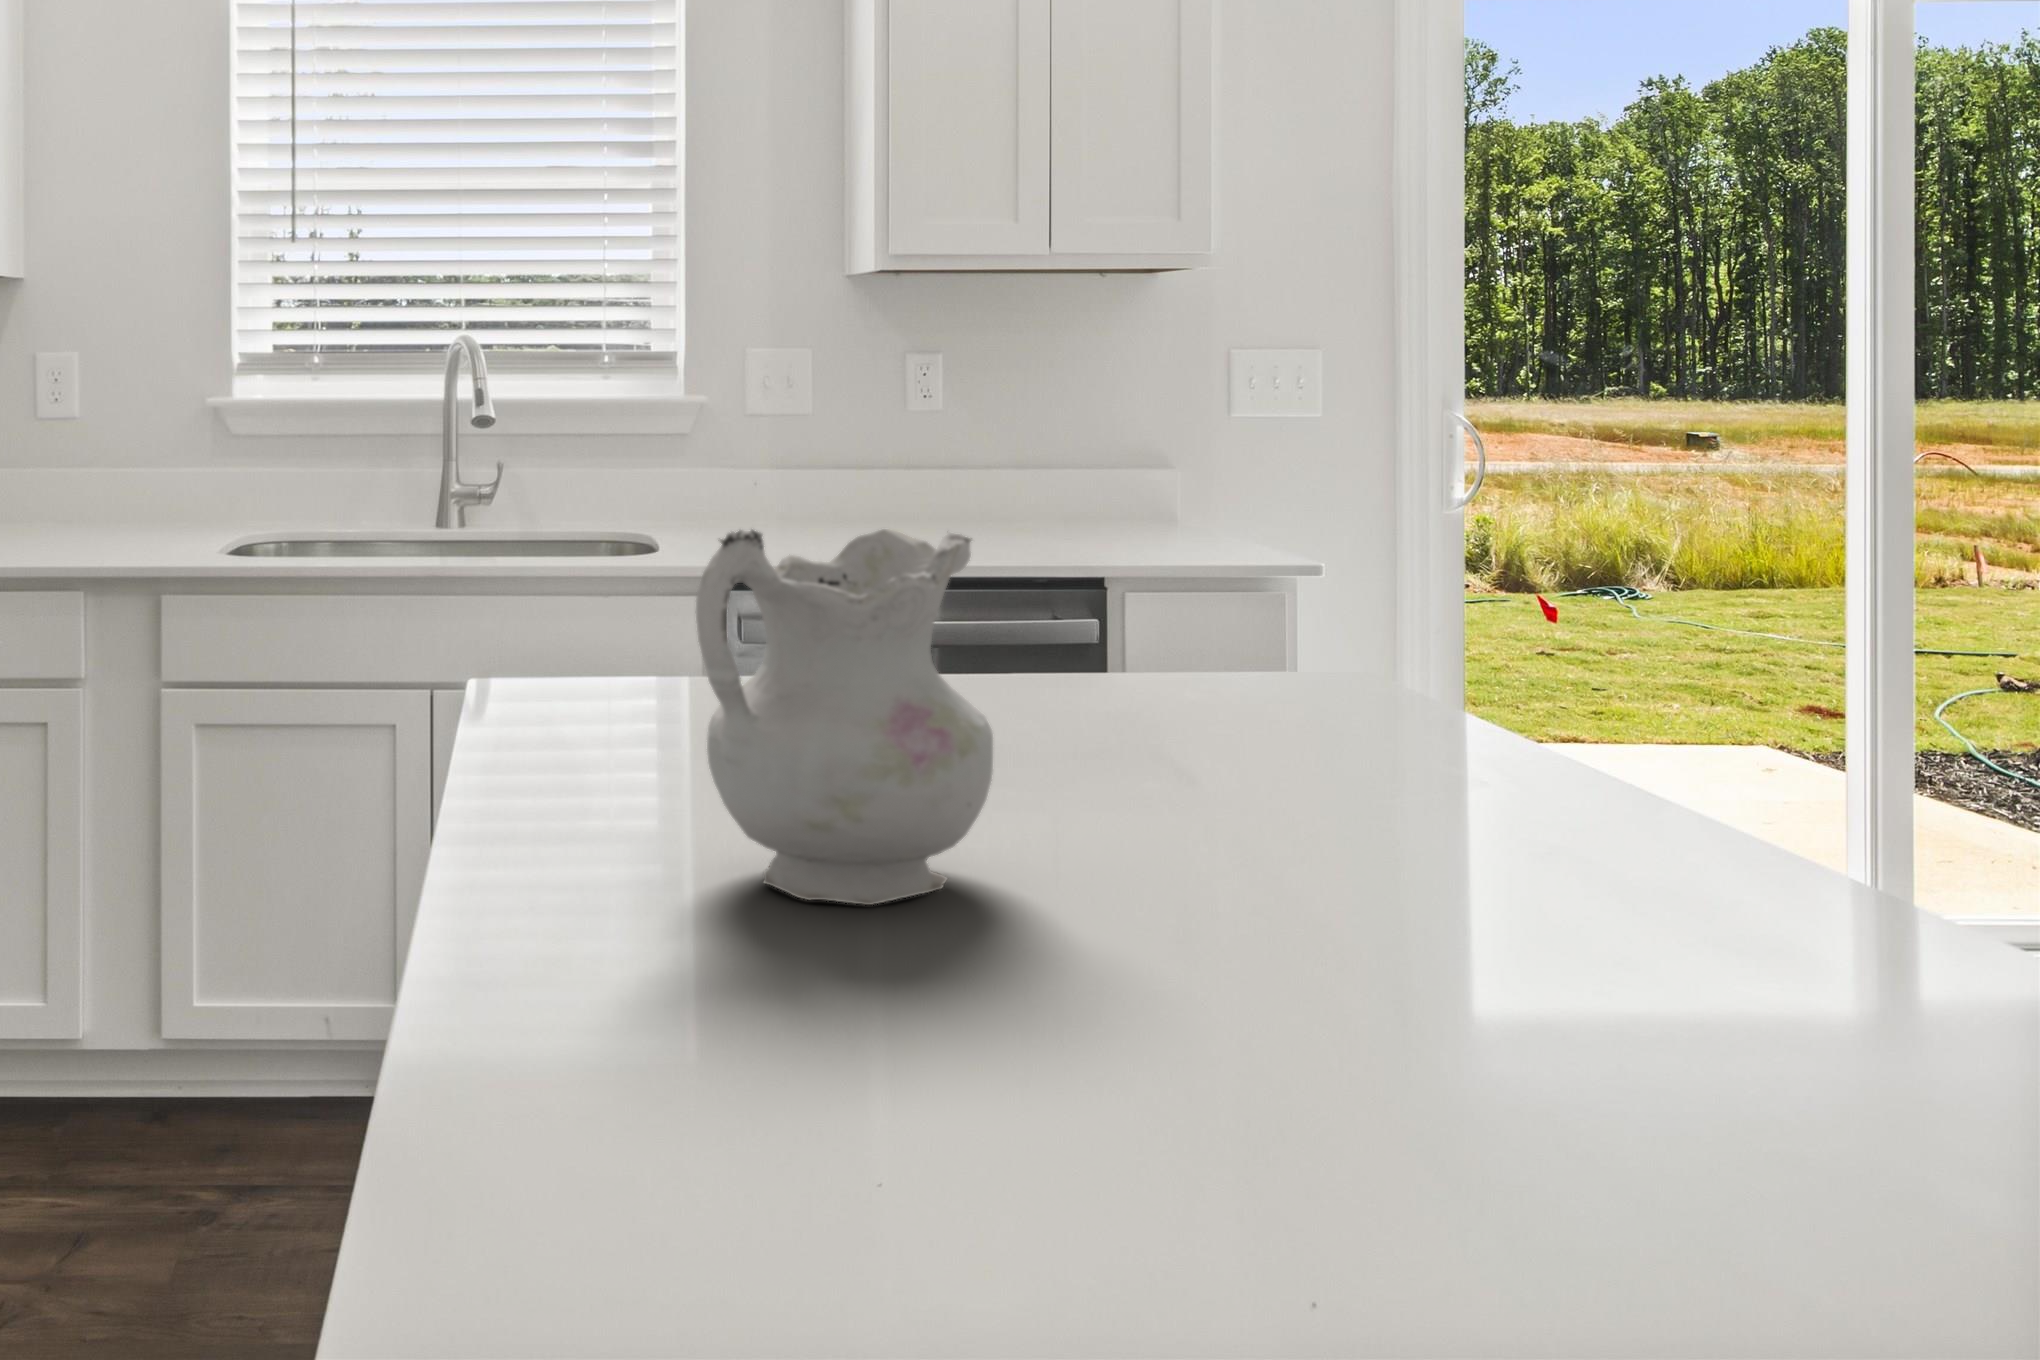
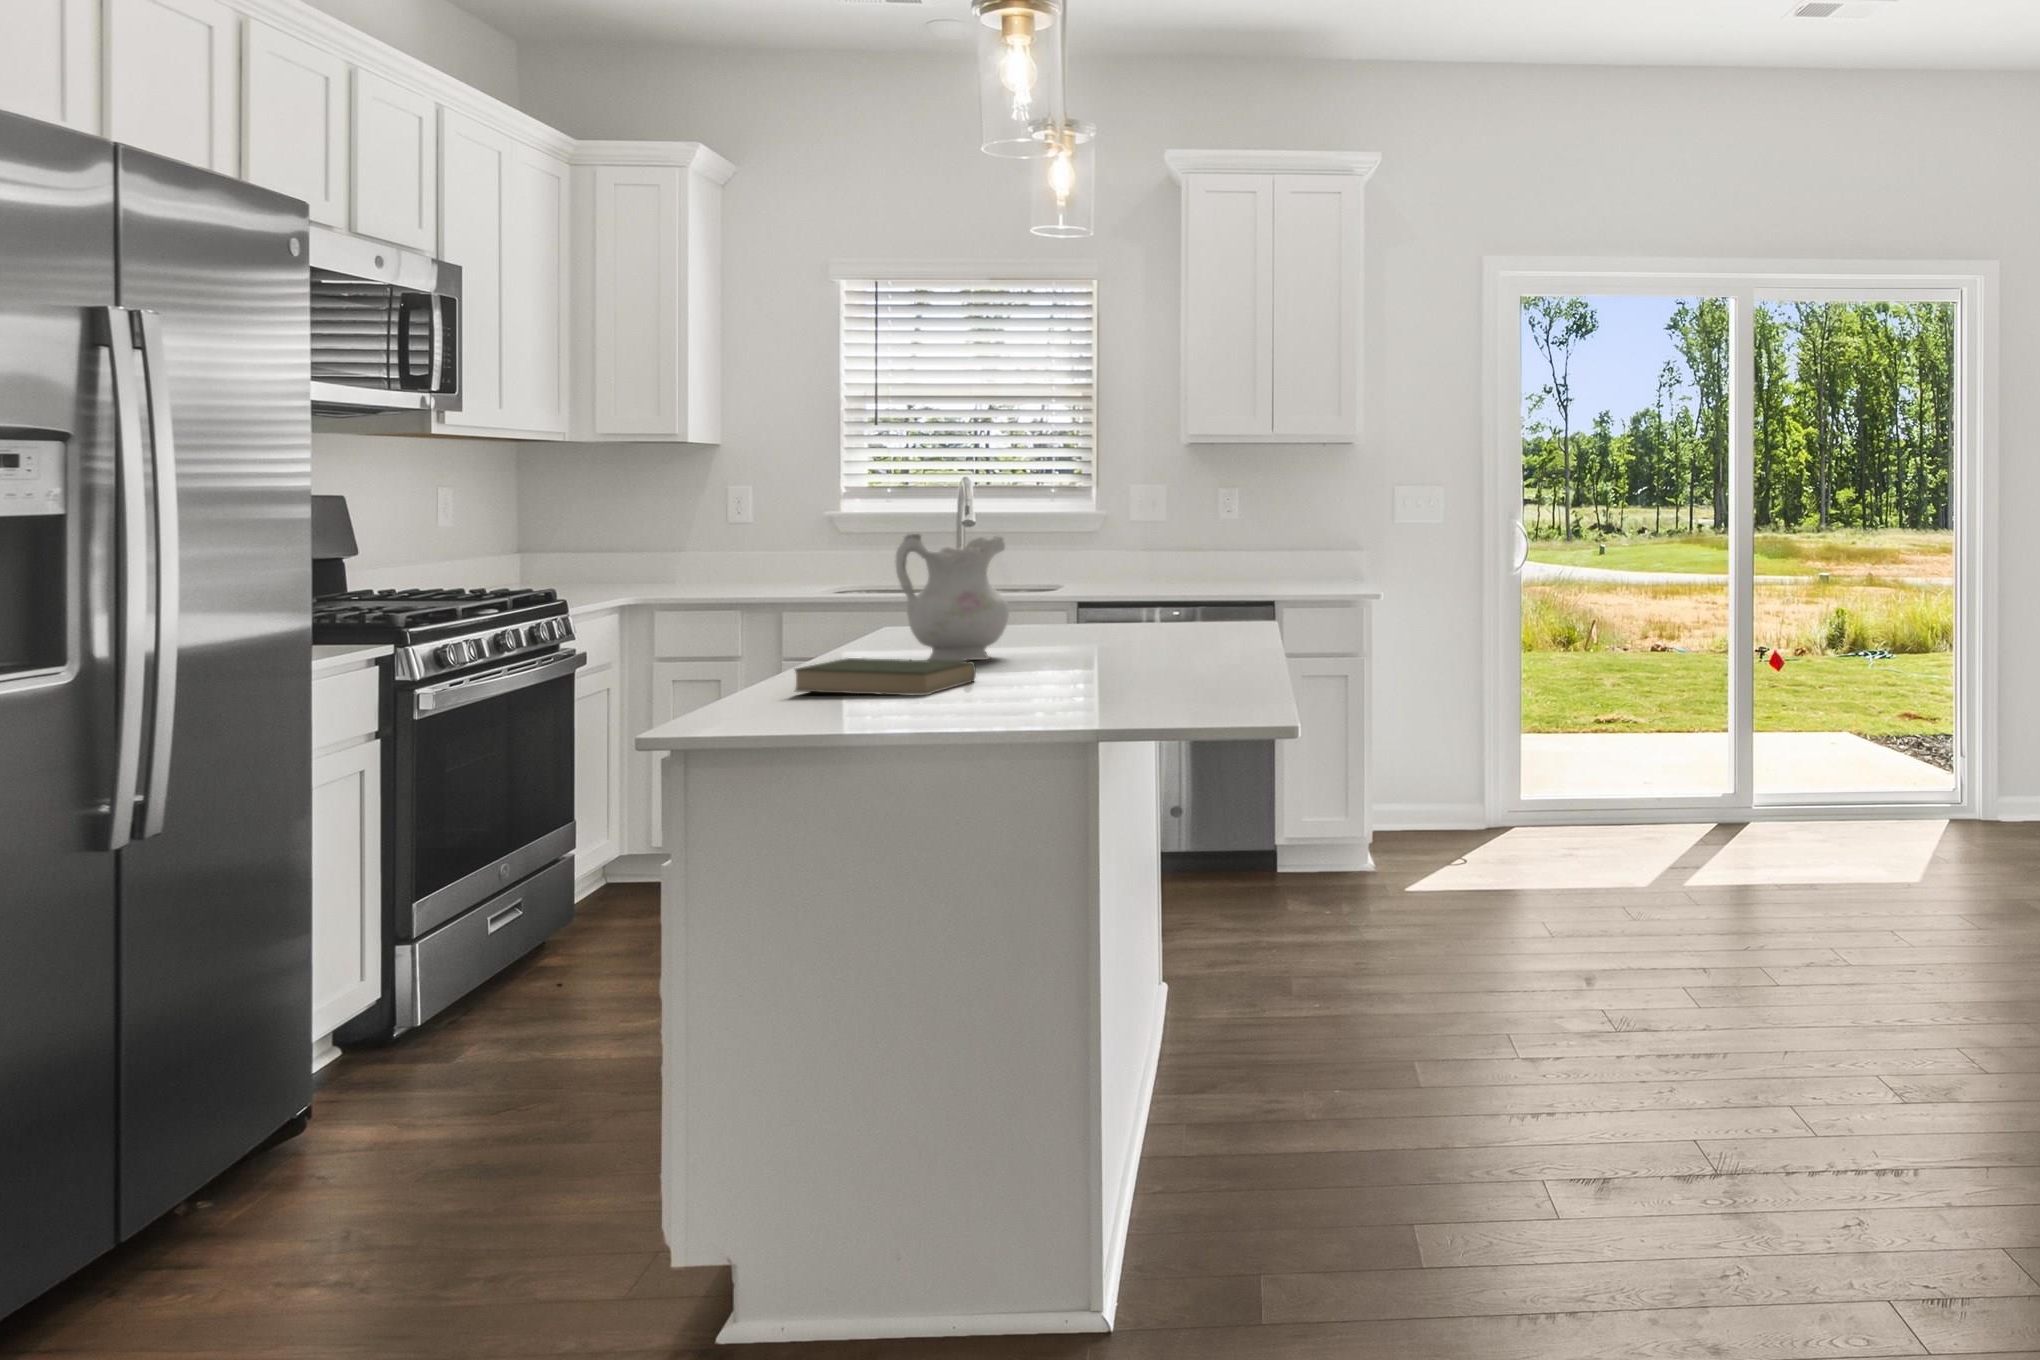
book: none [602,979,1170,1264] -> present [794,658,976,695]

